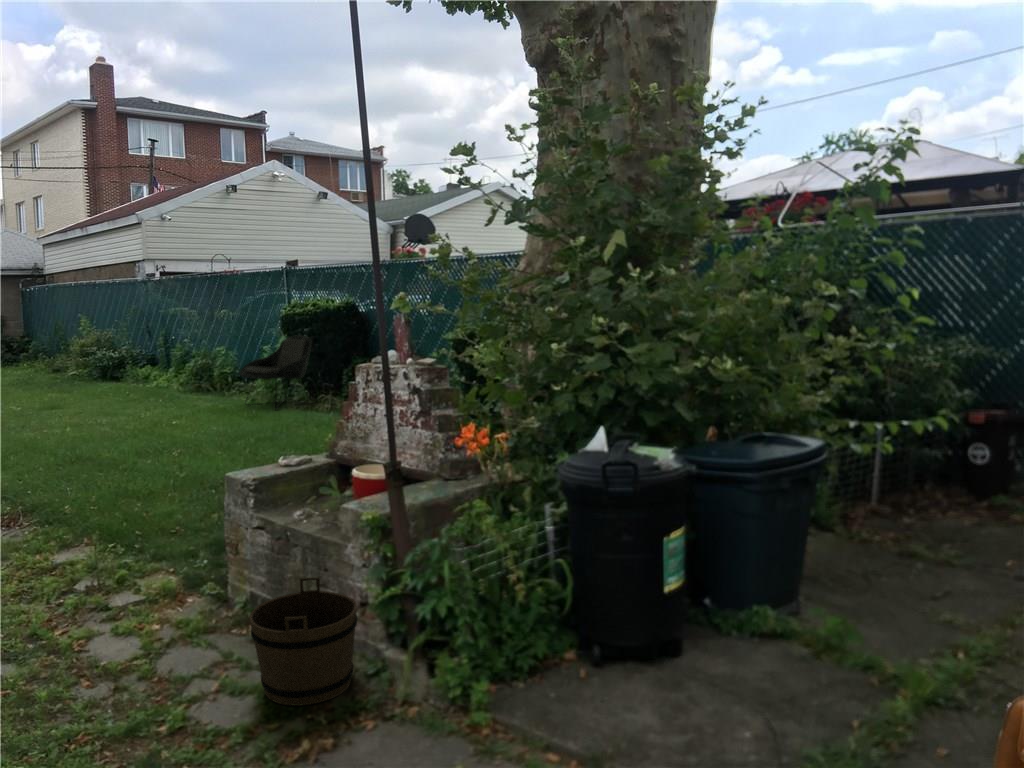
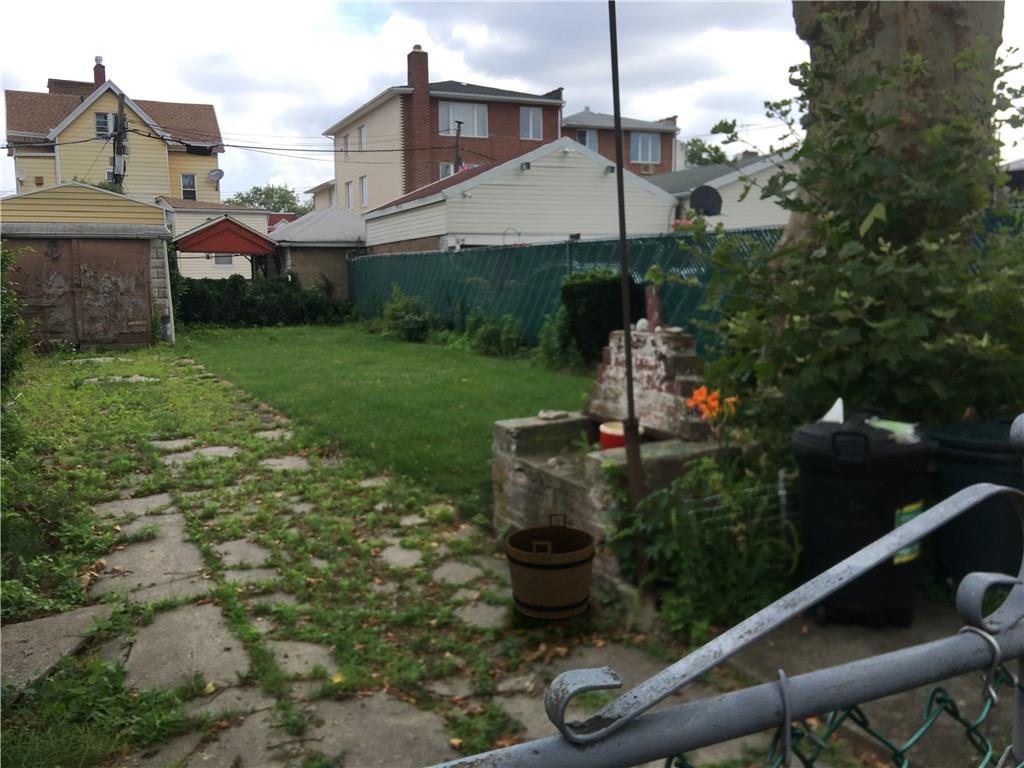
lounge chair: present [240,335,316,410] -> none [522,306,592,376]

